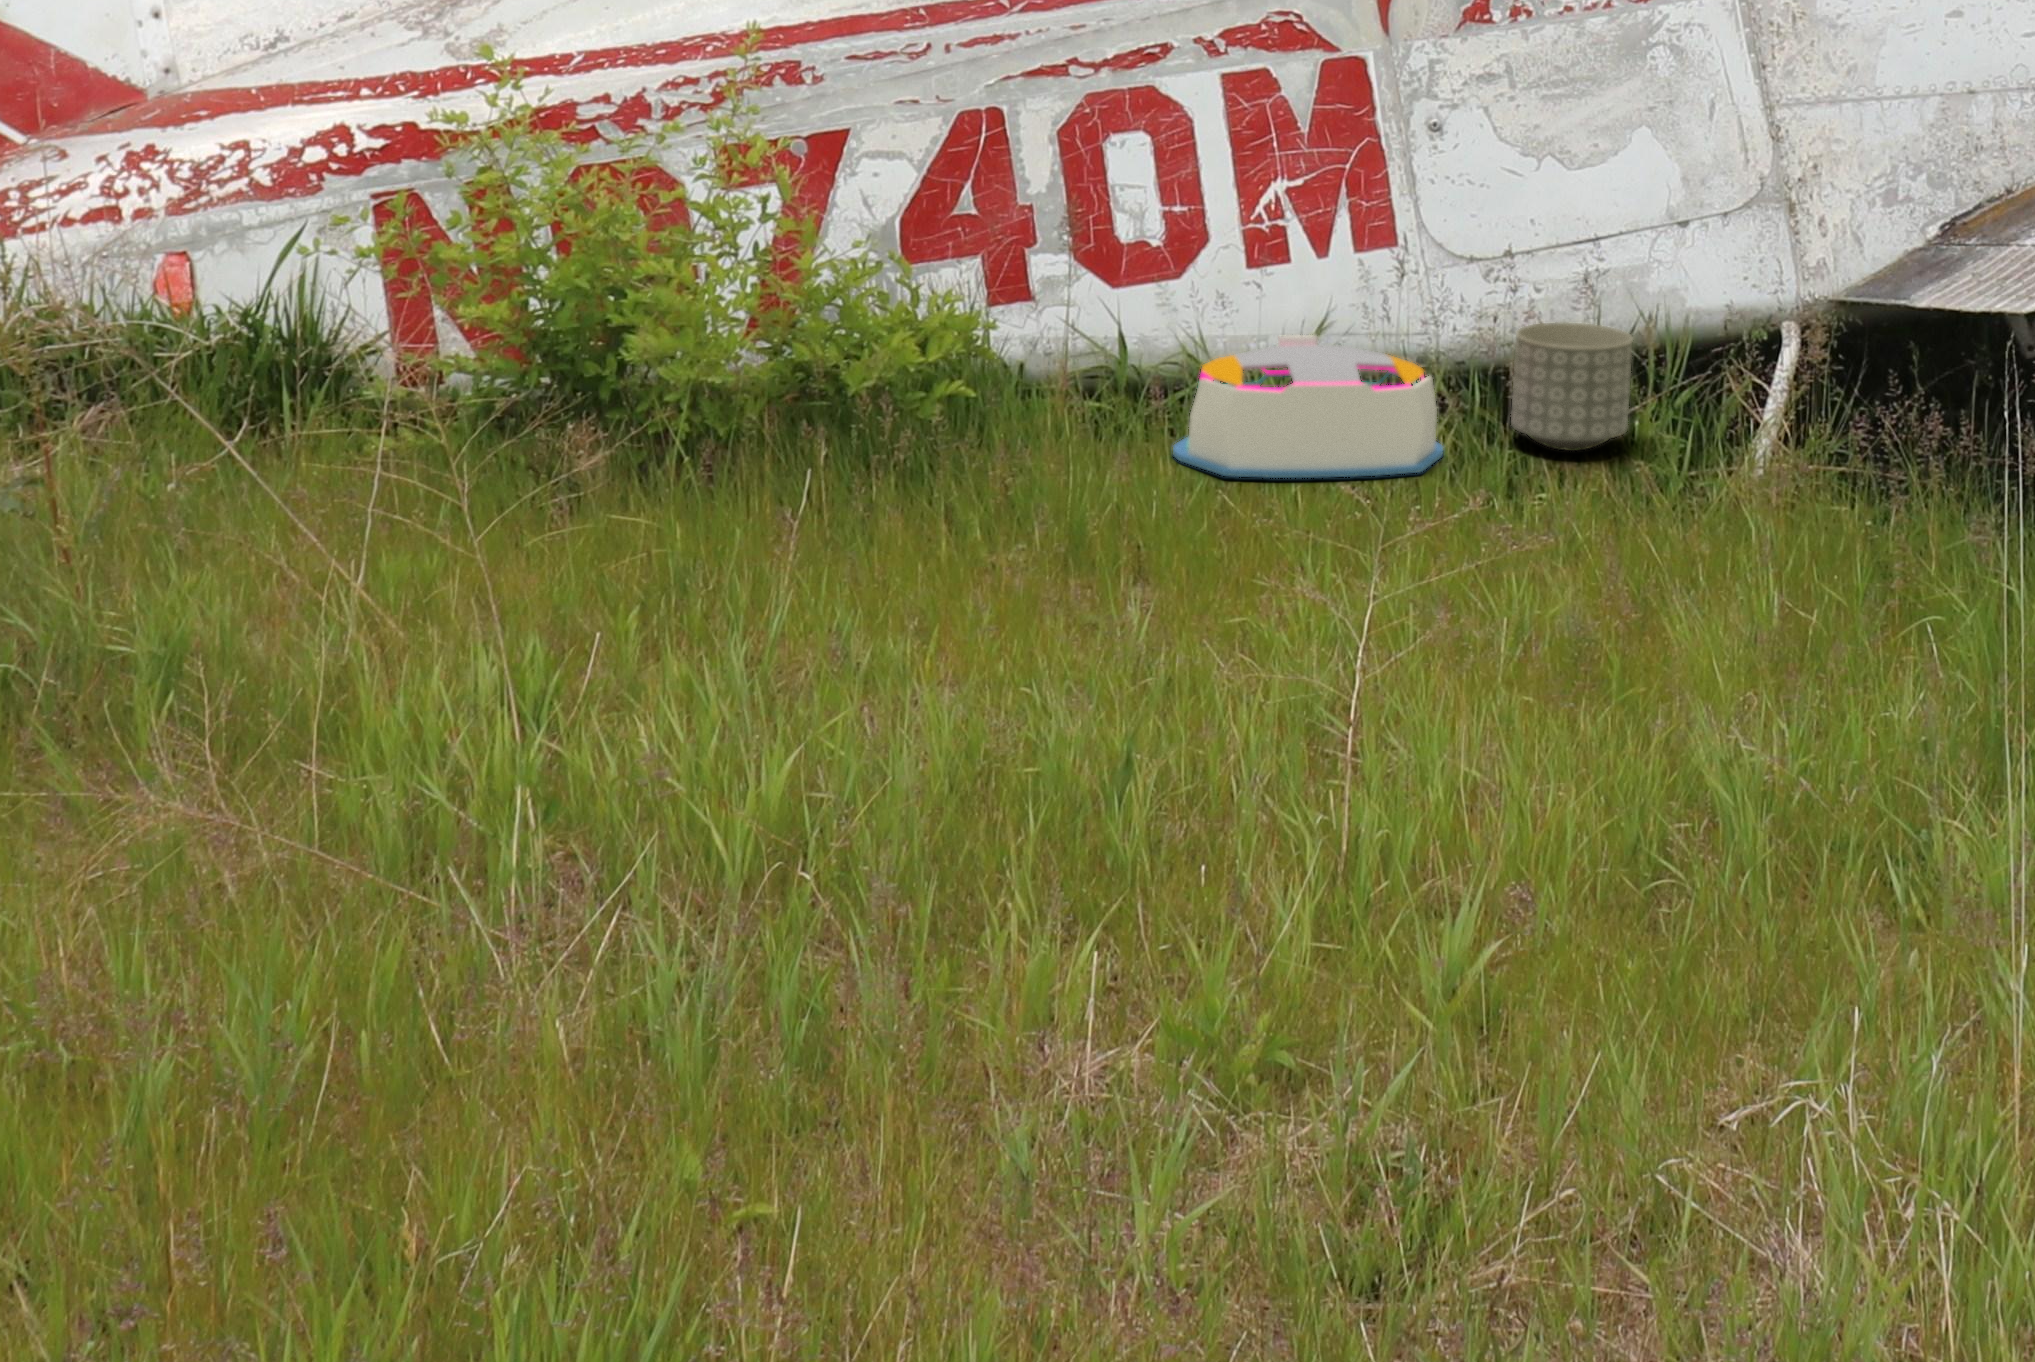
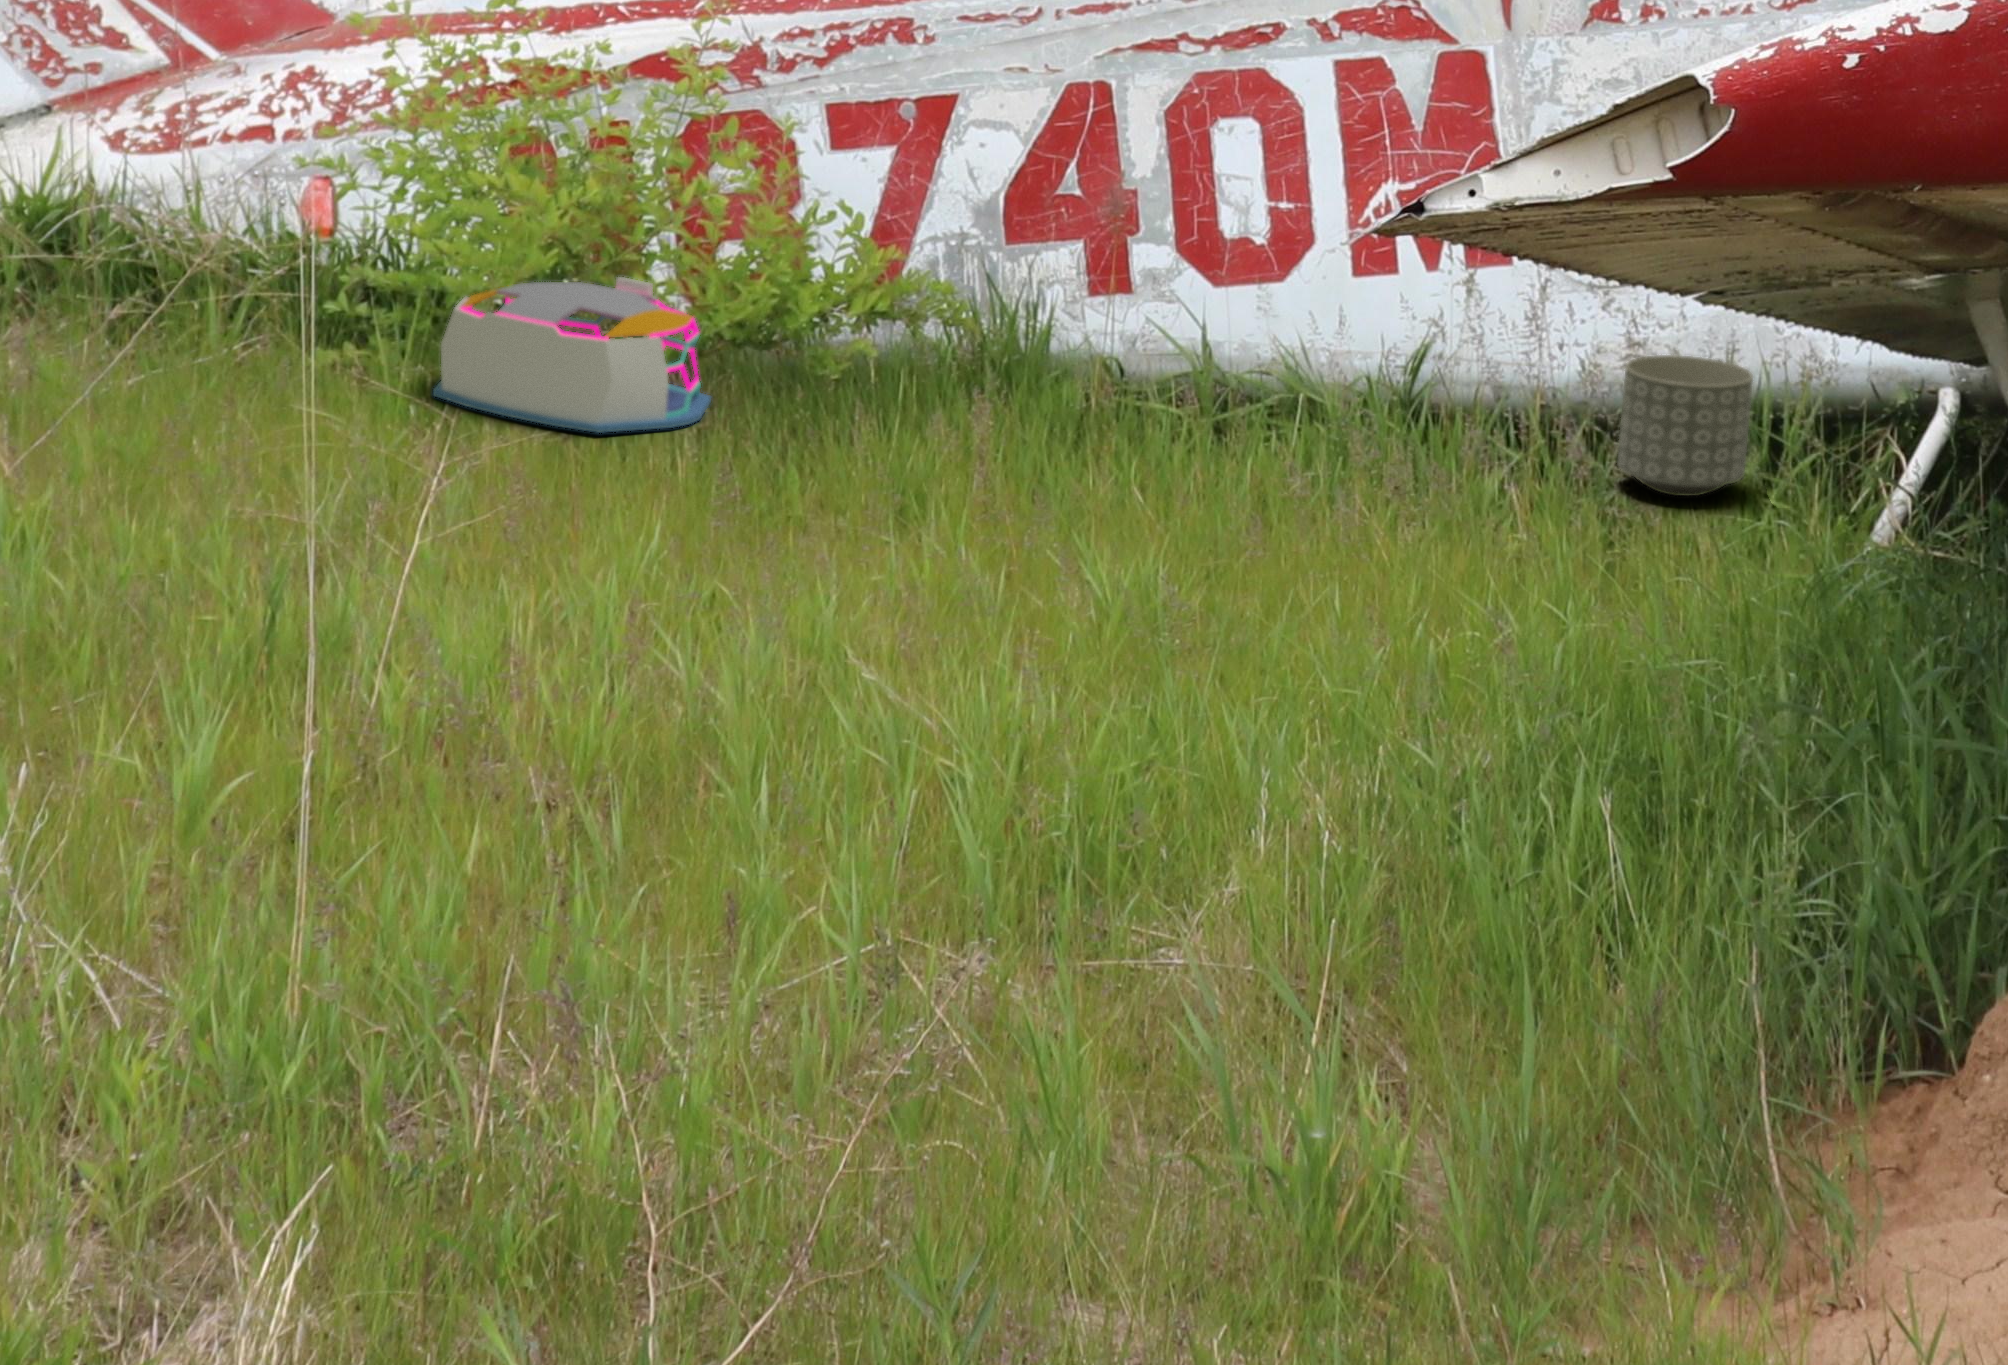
storage bin: present [1173,335,1443,478] -> present [433,277,711,433]

